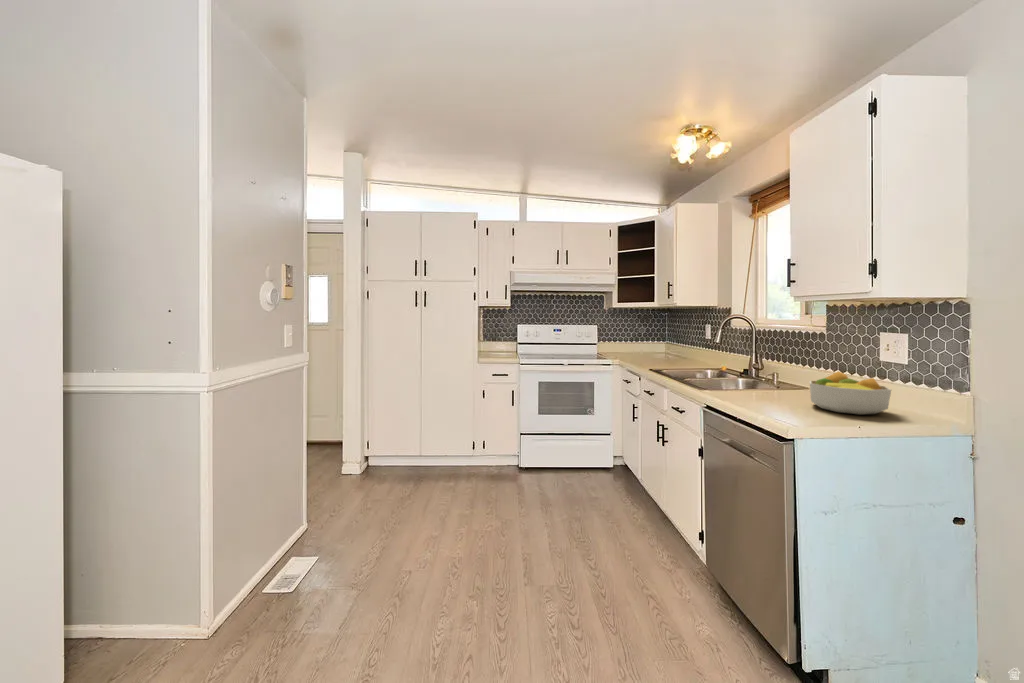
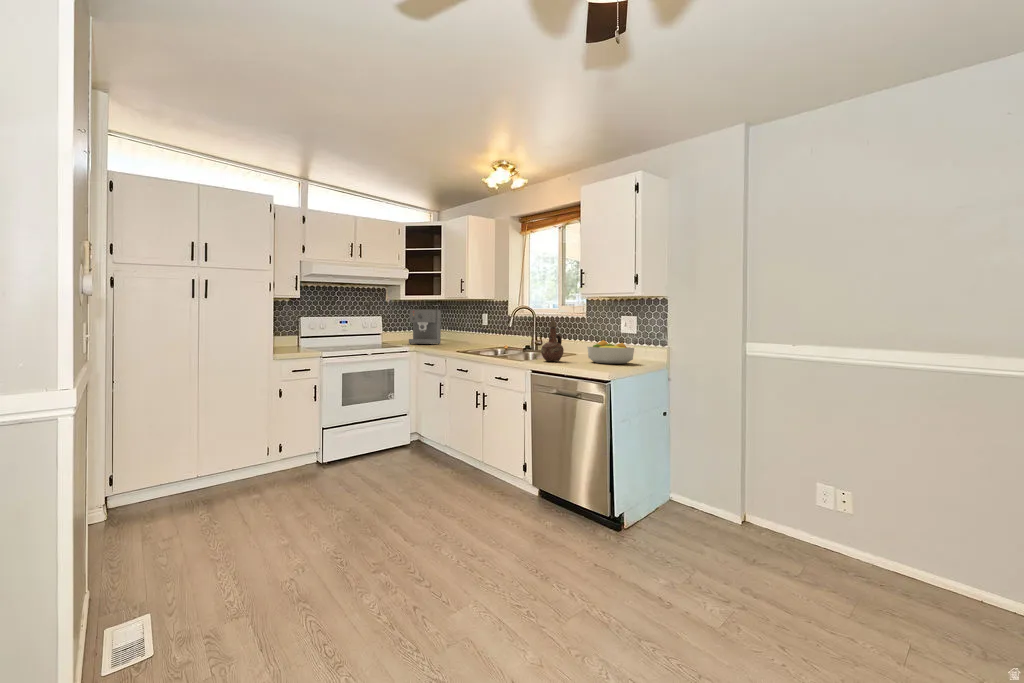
coffee maker: none [628,318,666,357] -> present [409,310,441,345]
ceramic pitcher: none [731,340,767,400] -> present [541,320,564,361]

